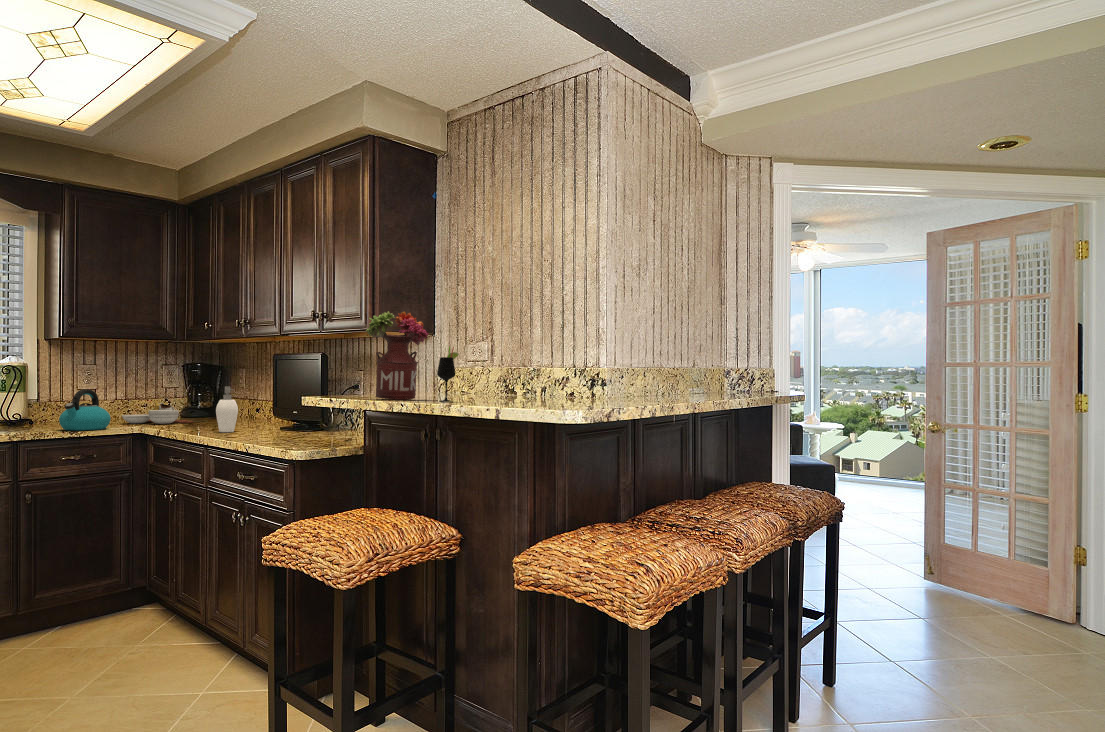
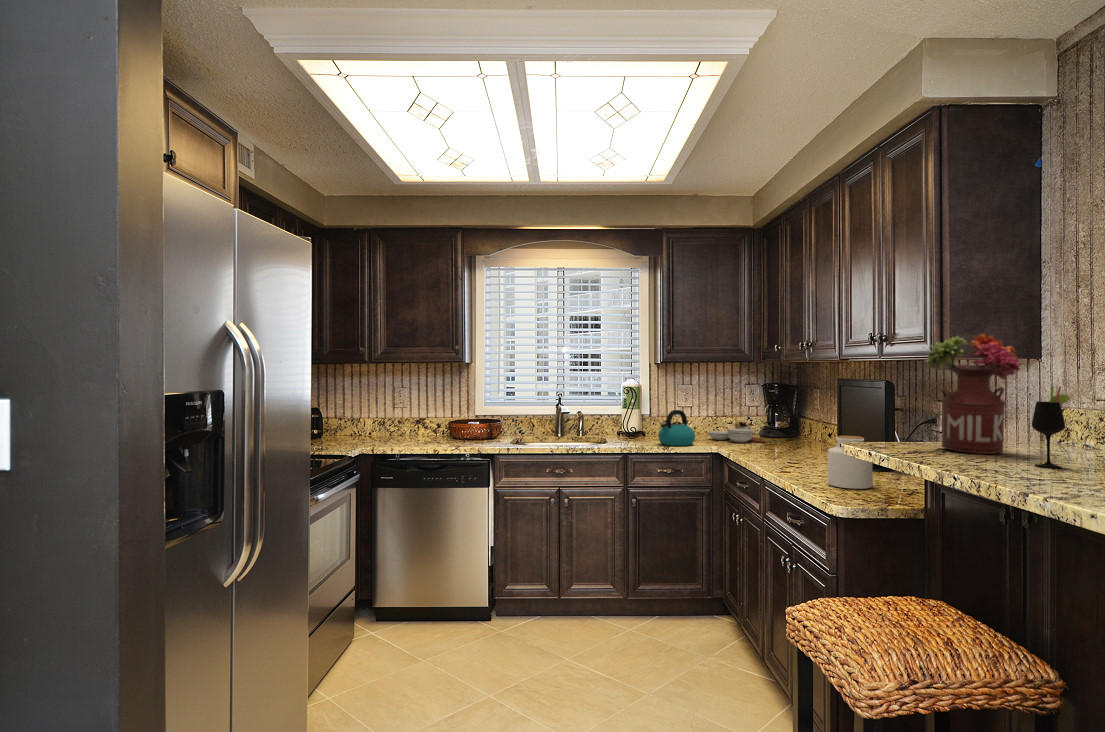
soap dispenser: present [216,386,238,432] -> none [776,414,798,461]
jar: none [279,398,317,443] -> present [828,436,873,489]

